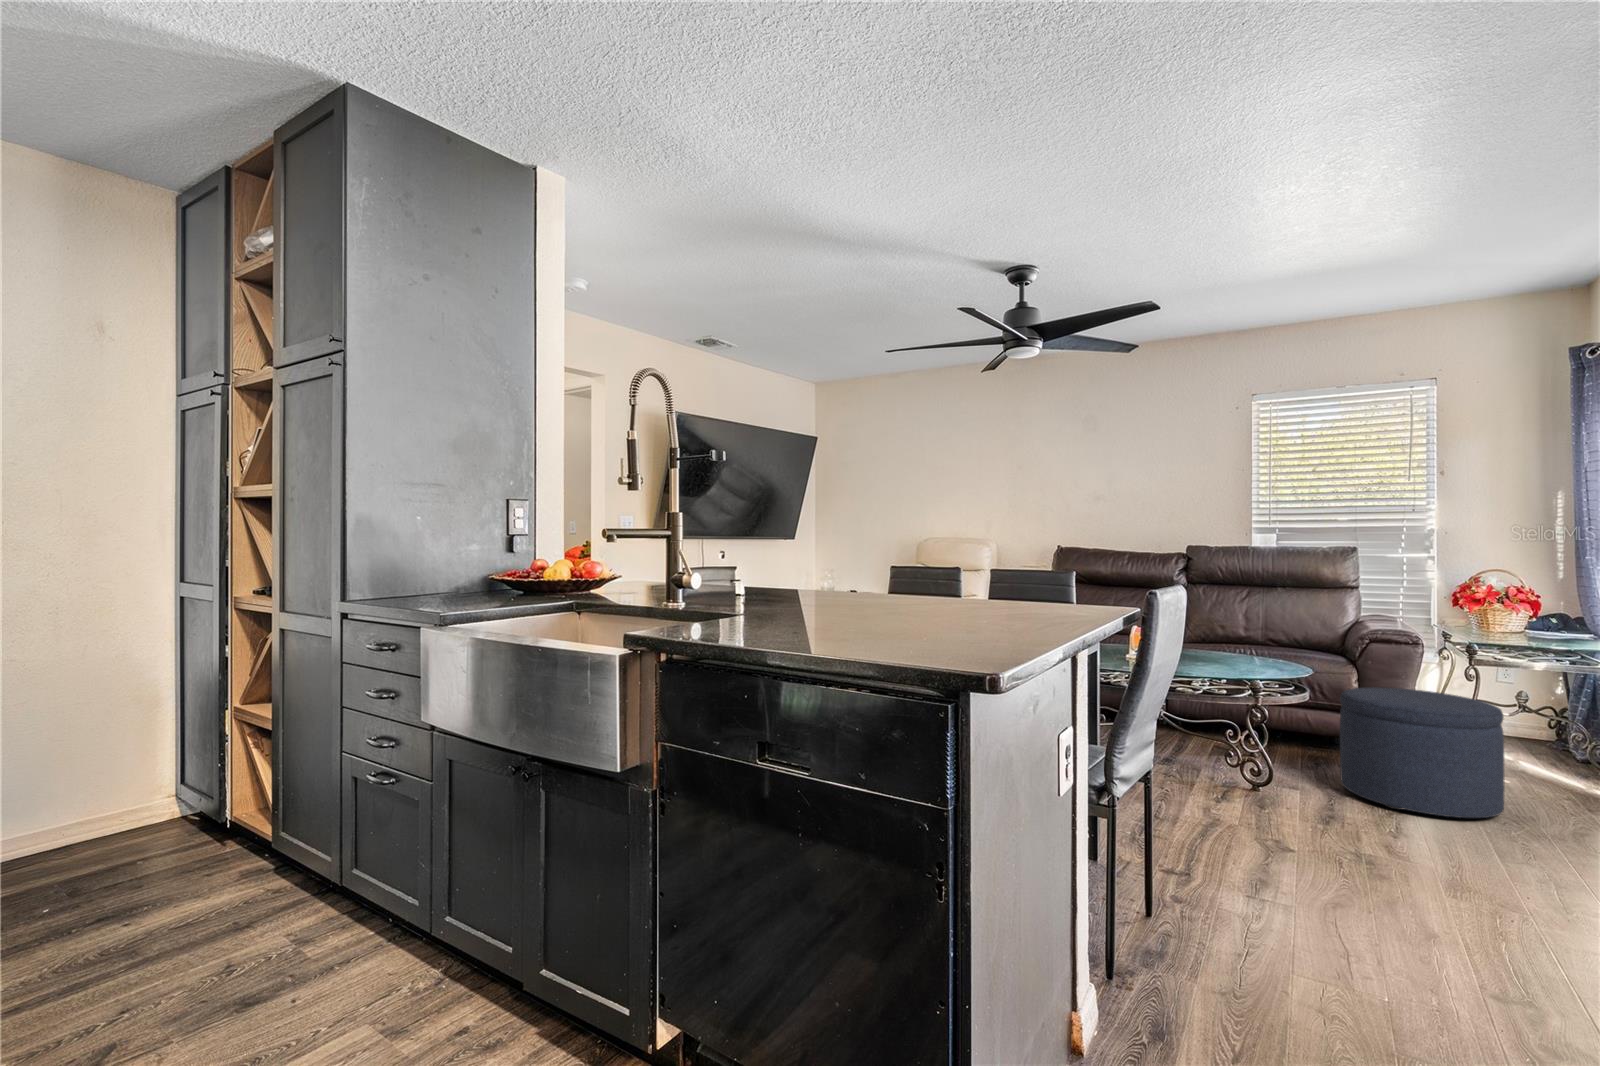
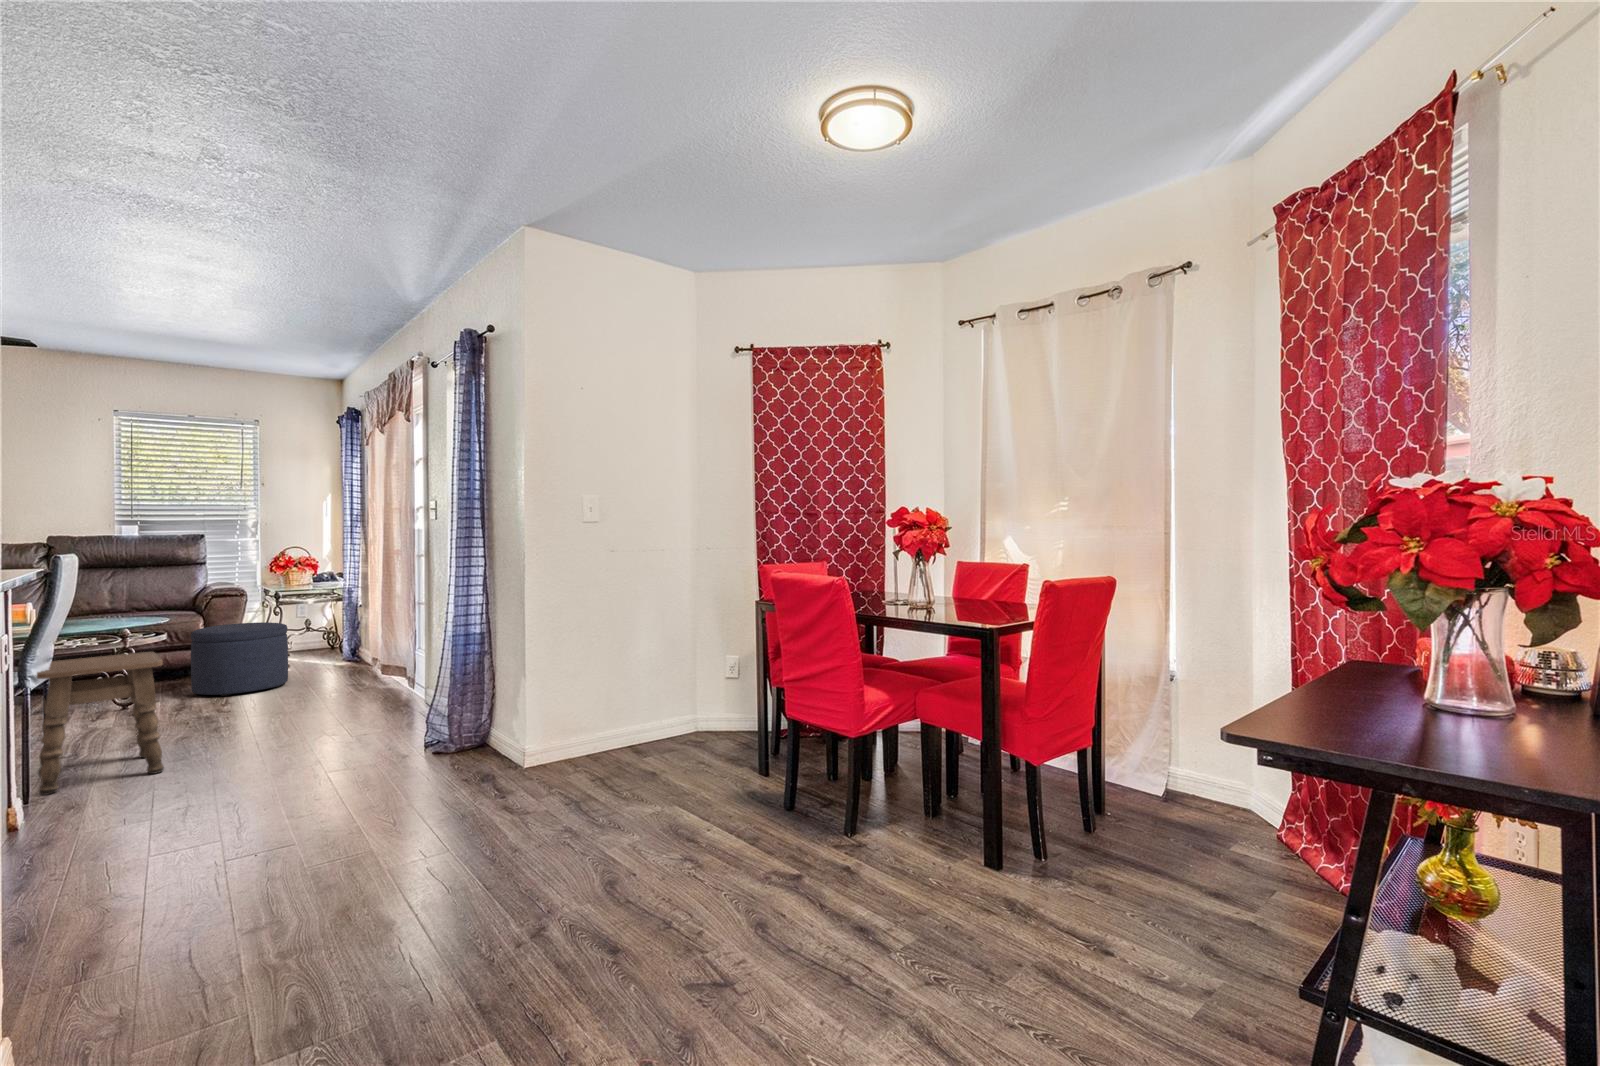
side table: none [1122,725,1298,989] -> present [37,652,164,795]

